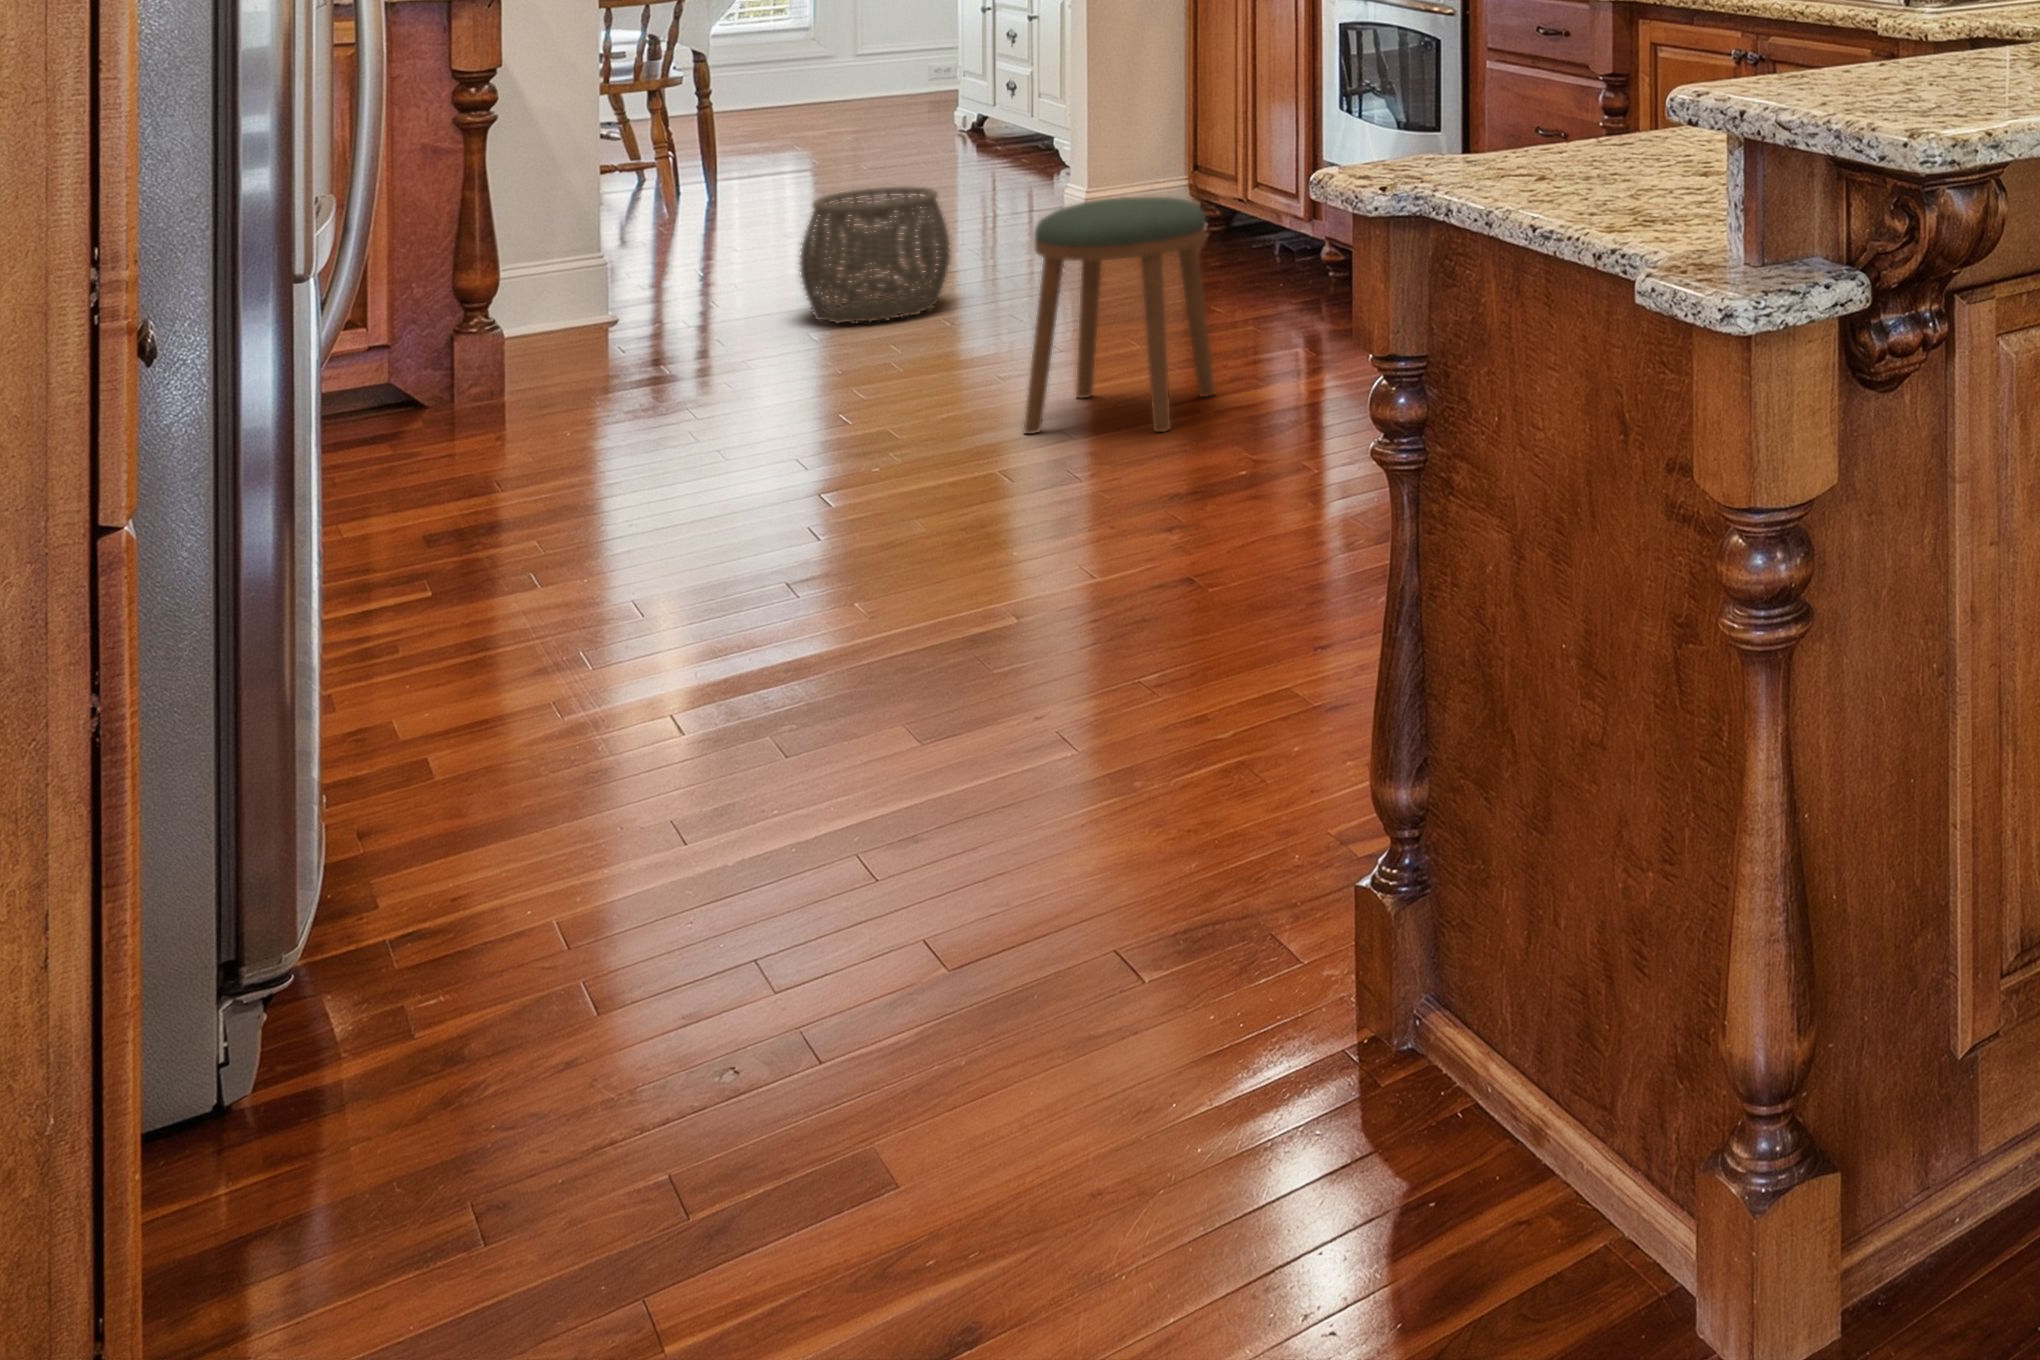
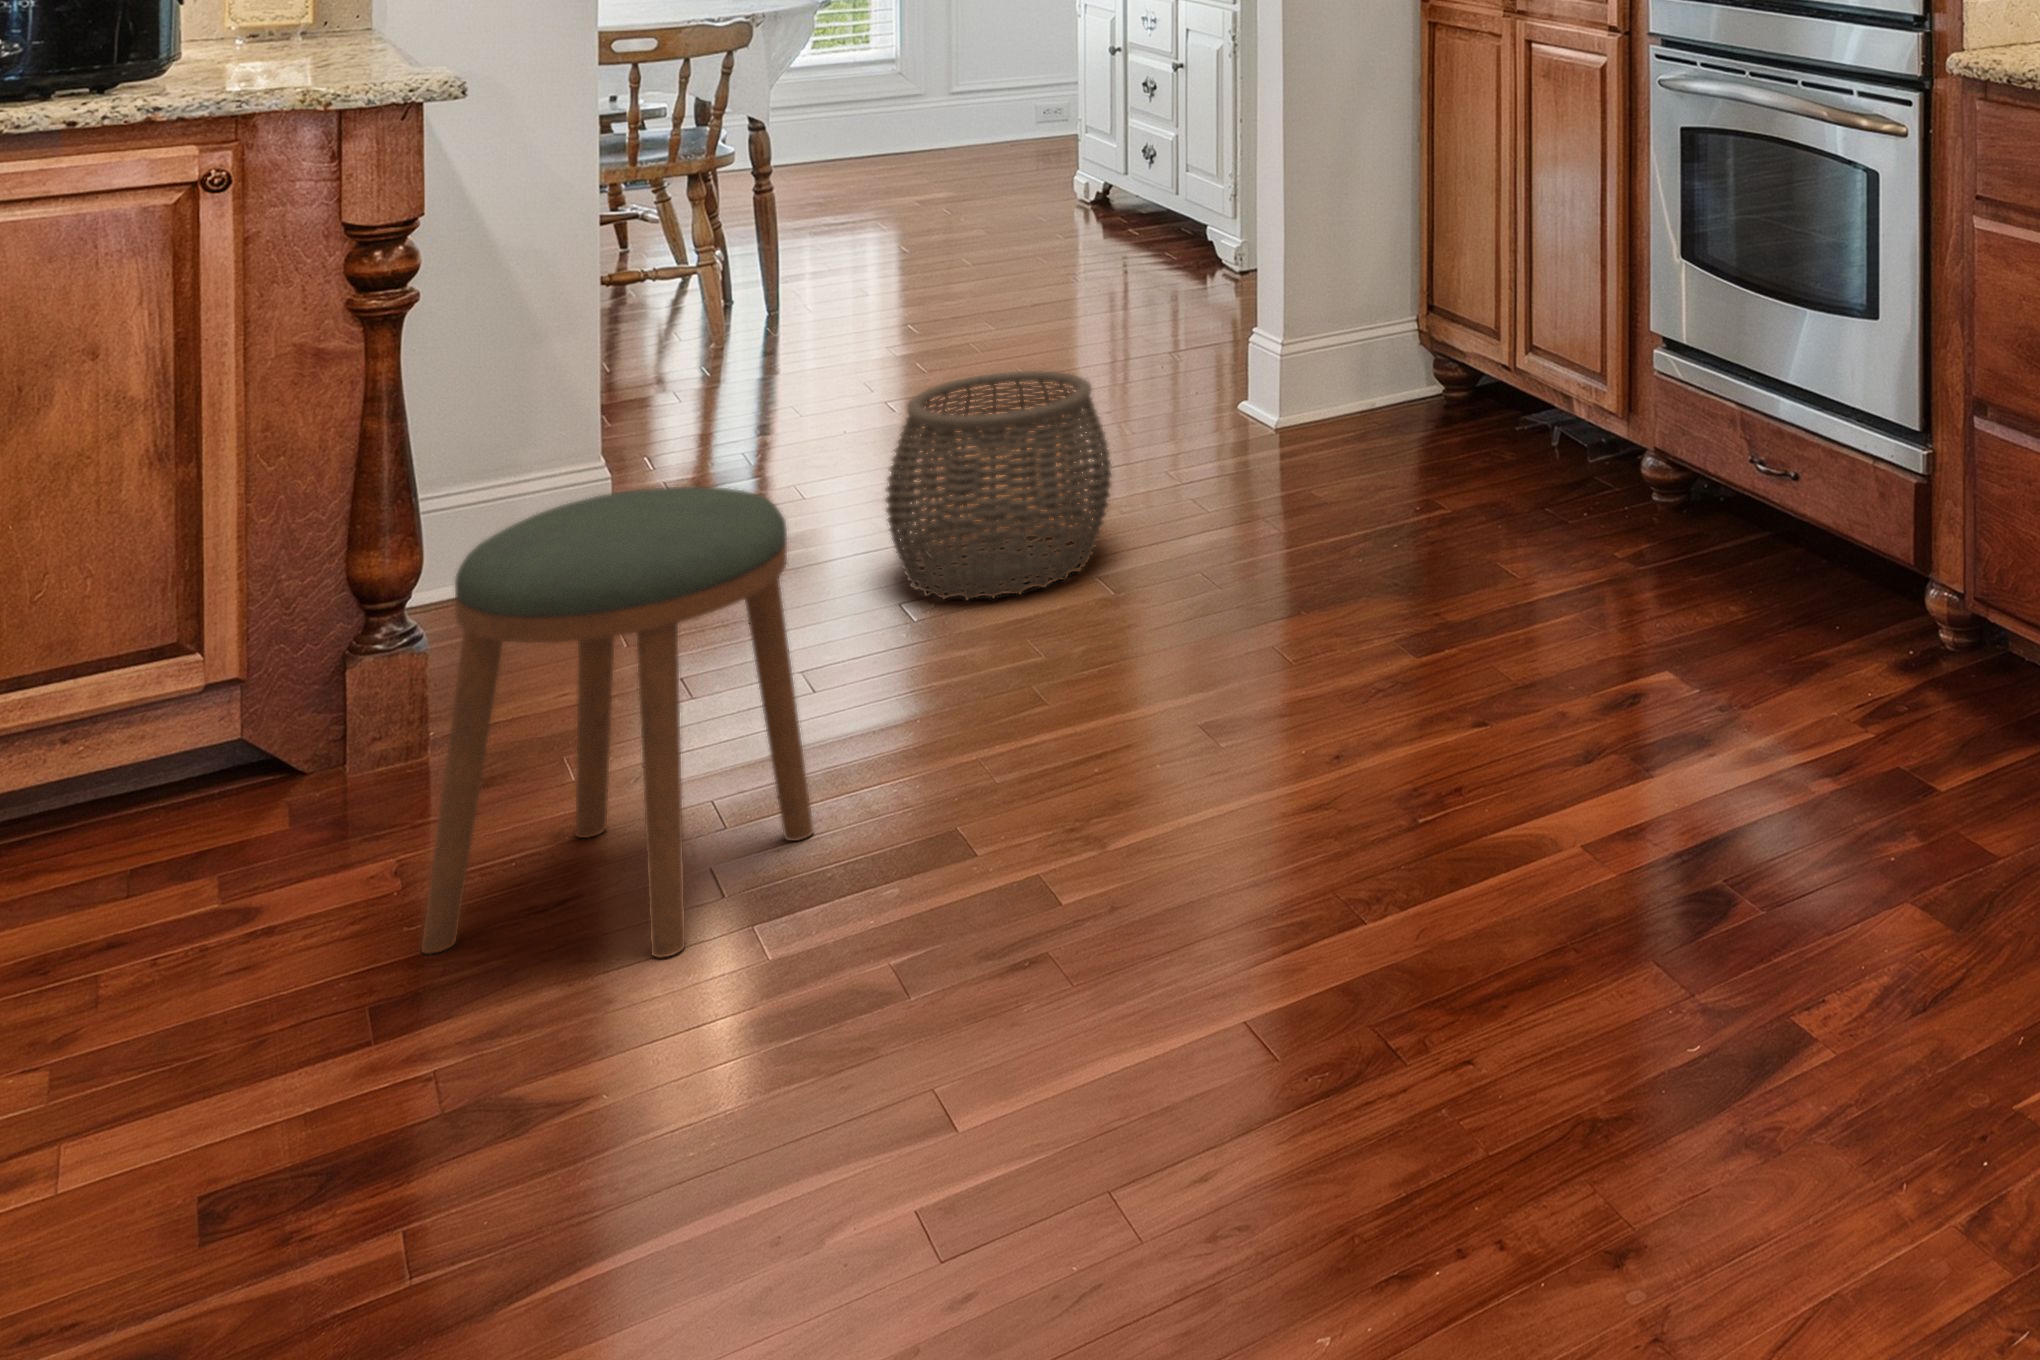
stool: present [1024,197,1215,434] -> present [421,487,813,957]

